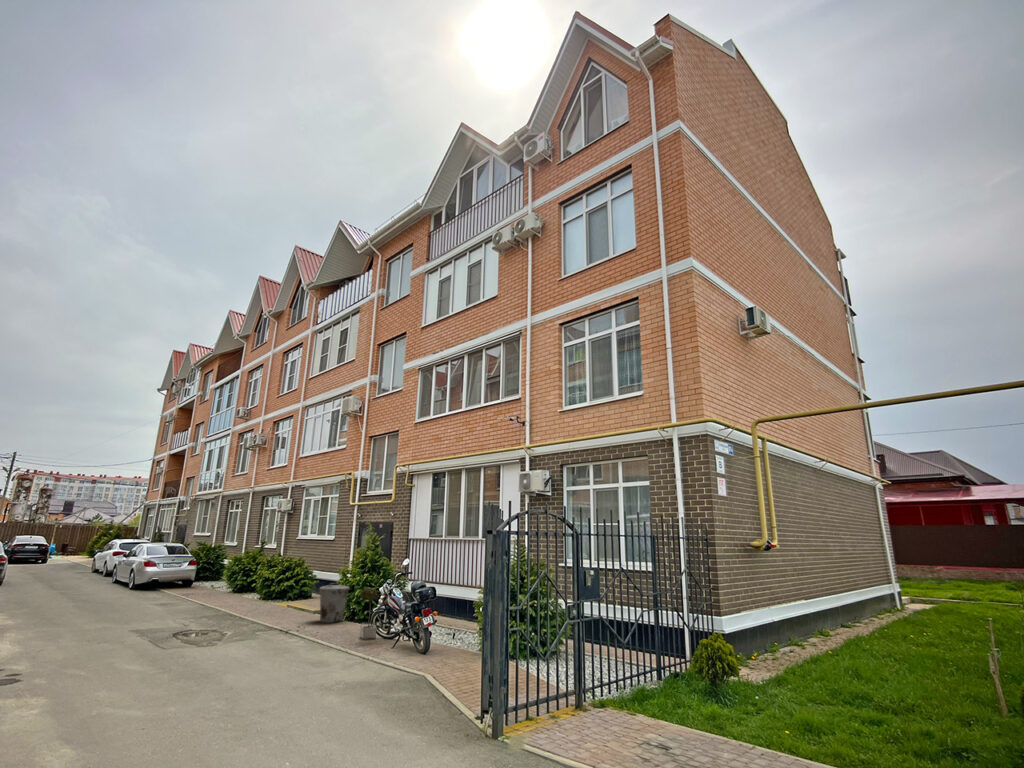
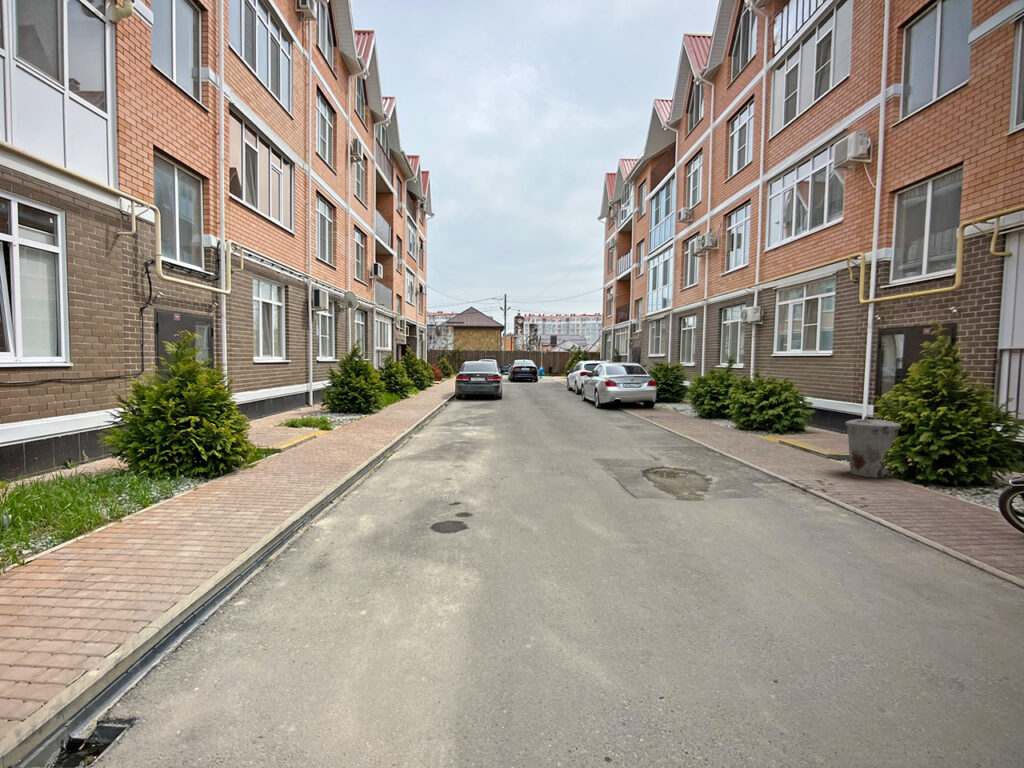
potted tree: present [360,587,380,639] -> none [961,427,1010,526]

